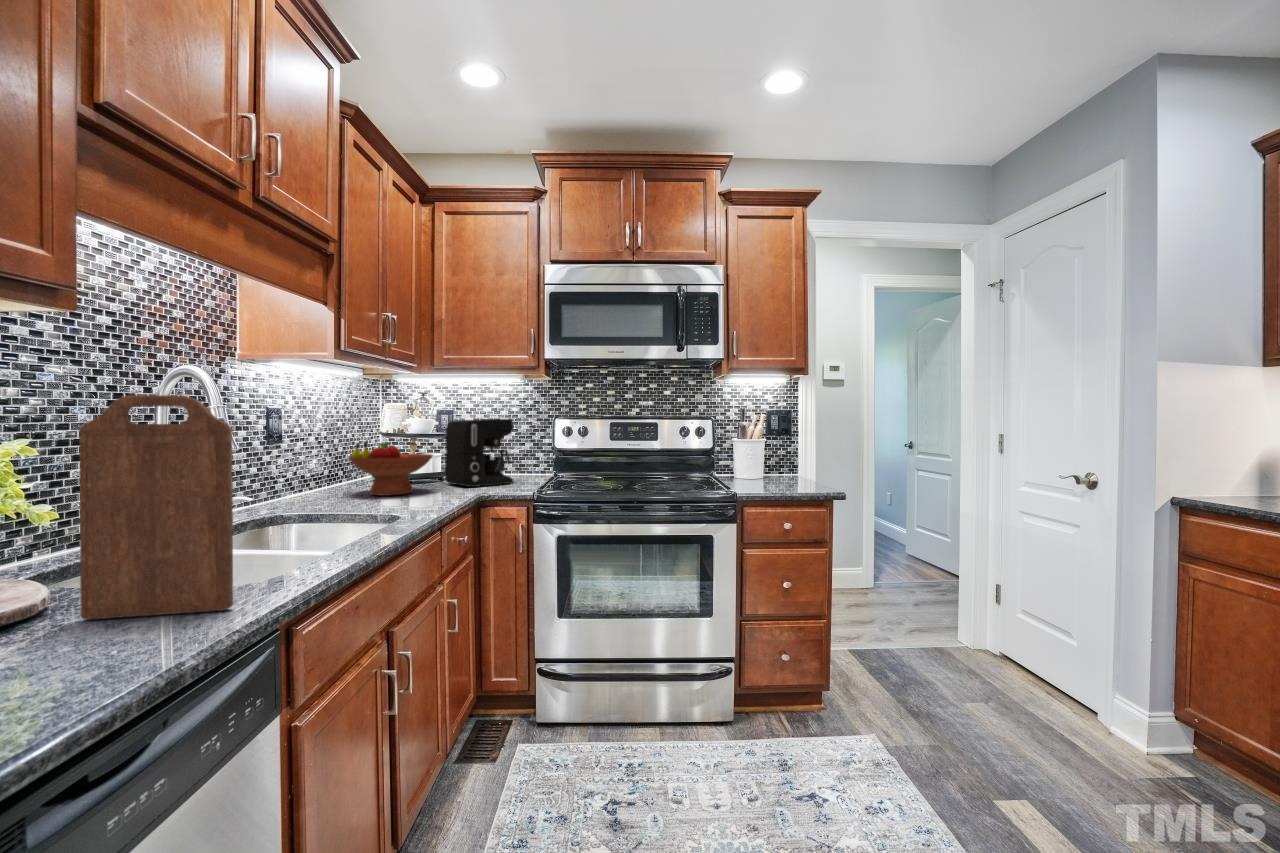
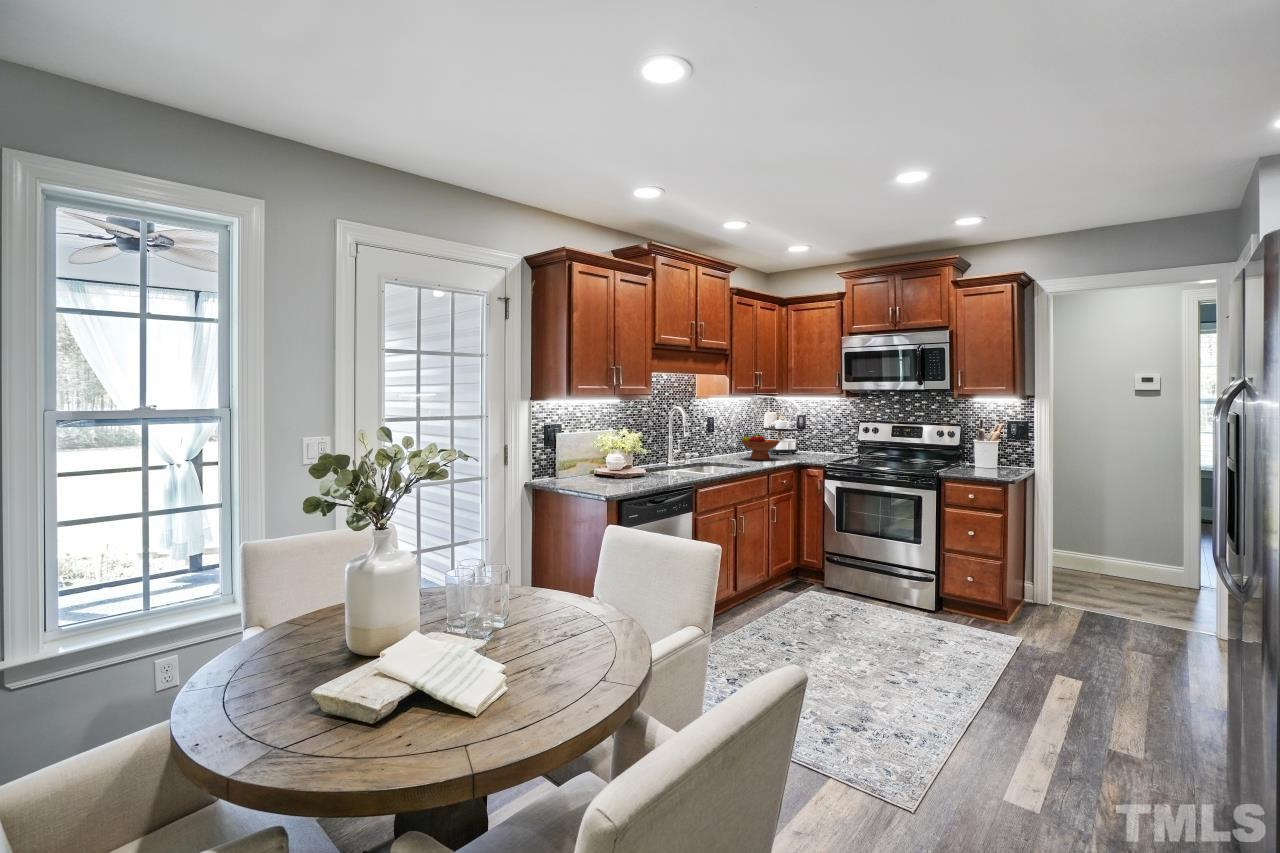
cutting board: present [79,395,233,620] -> none [655,424,684,480]
coffee maker: present [445,419,513,487] -> none [792,422,829,459]

